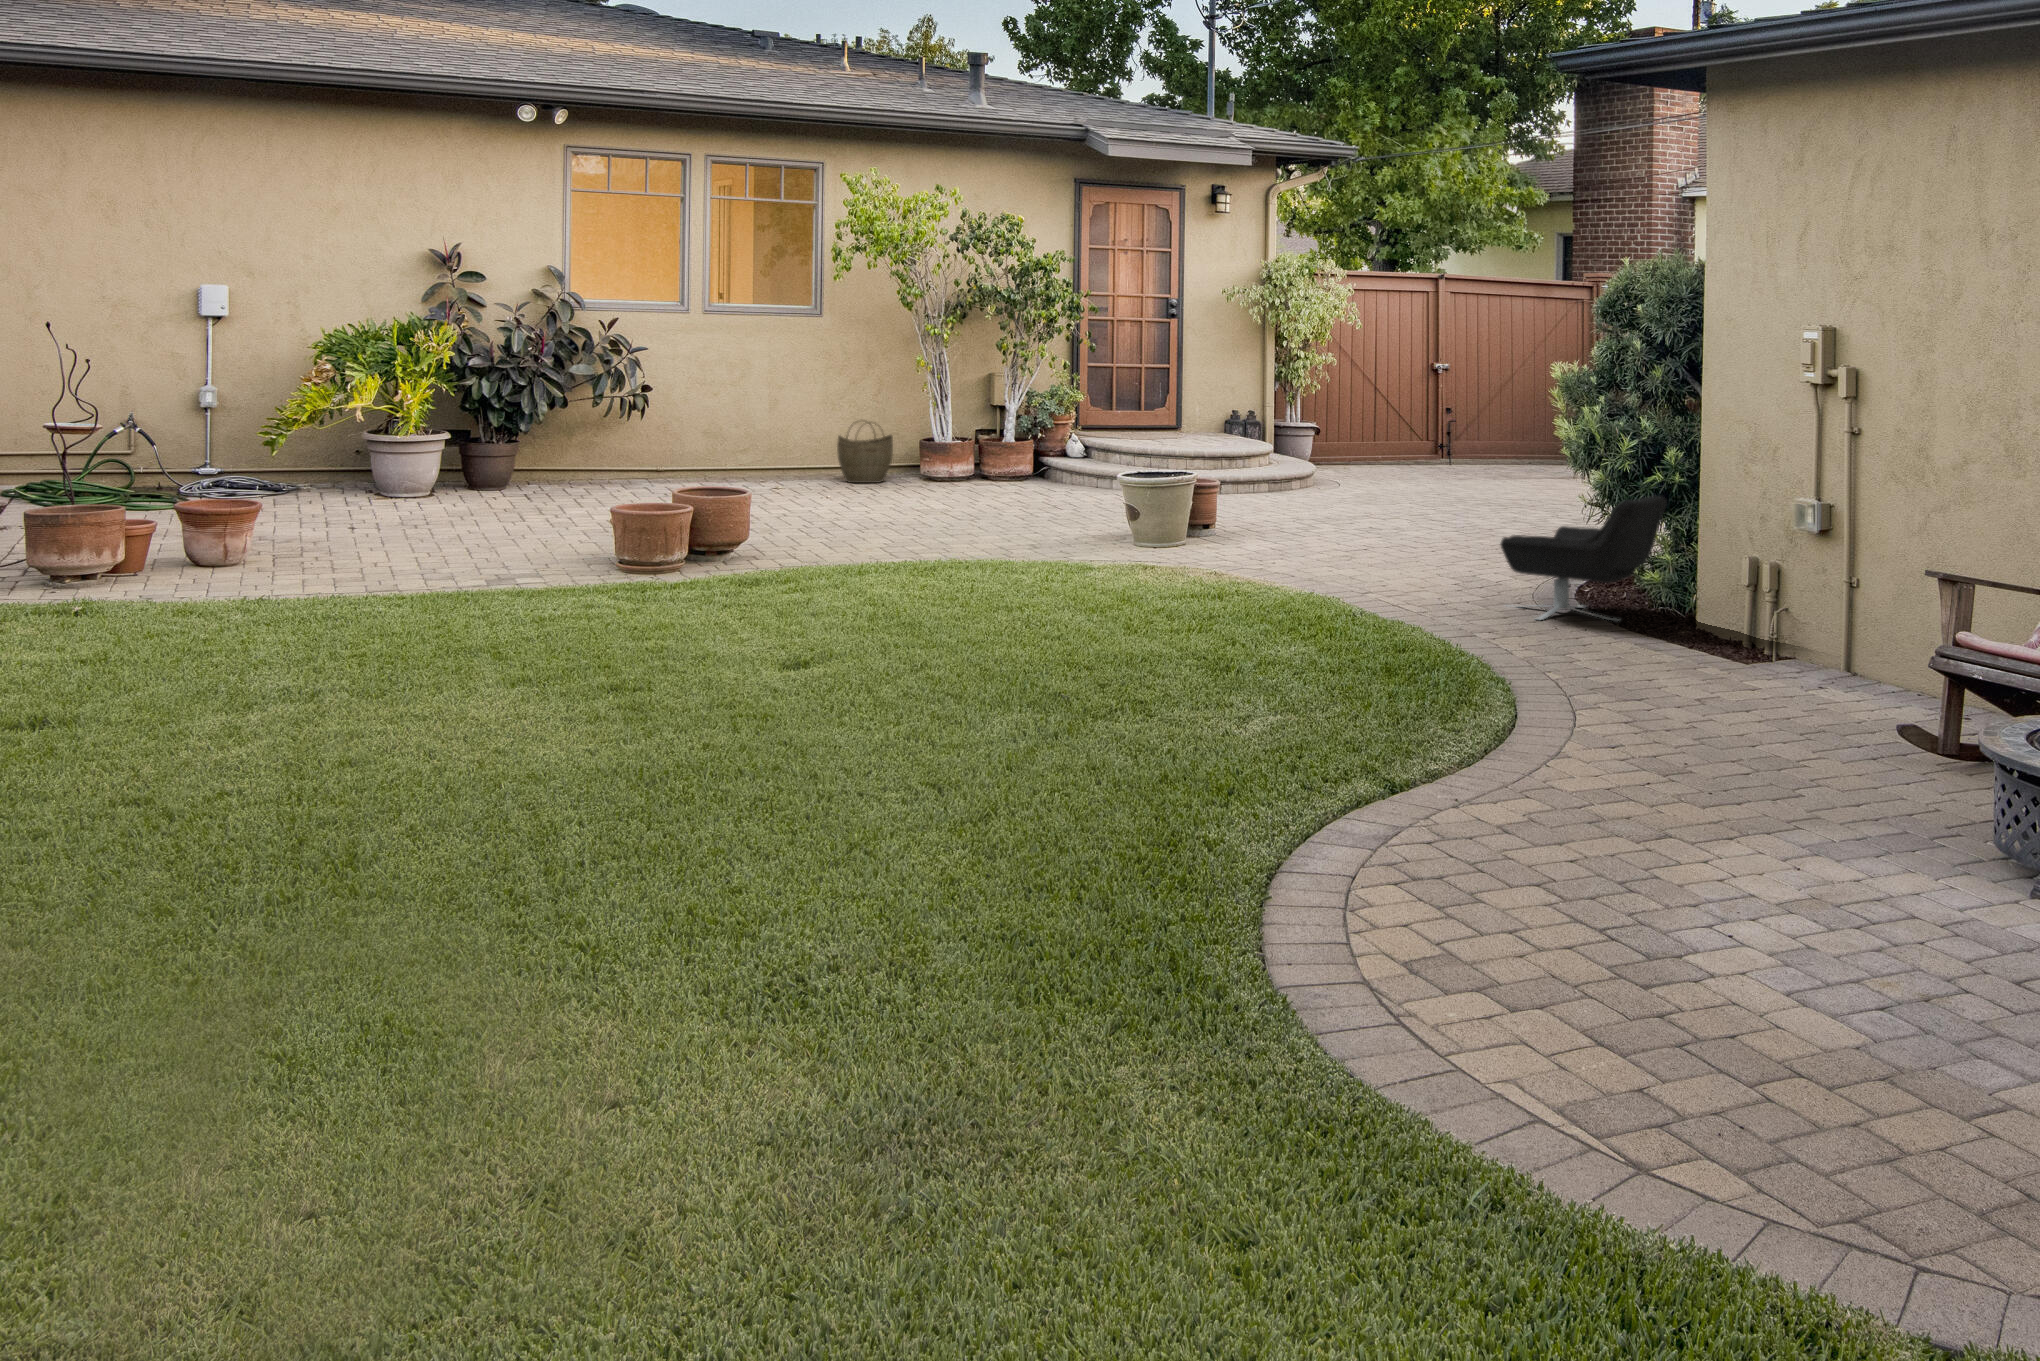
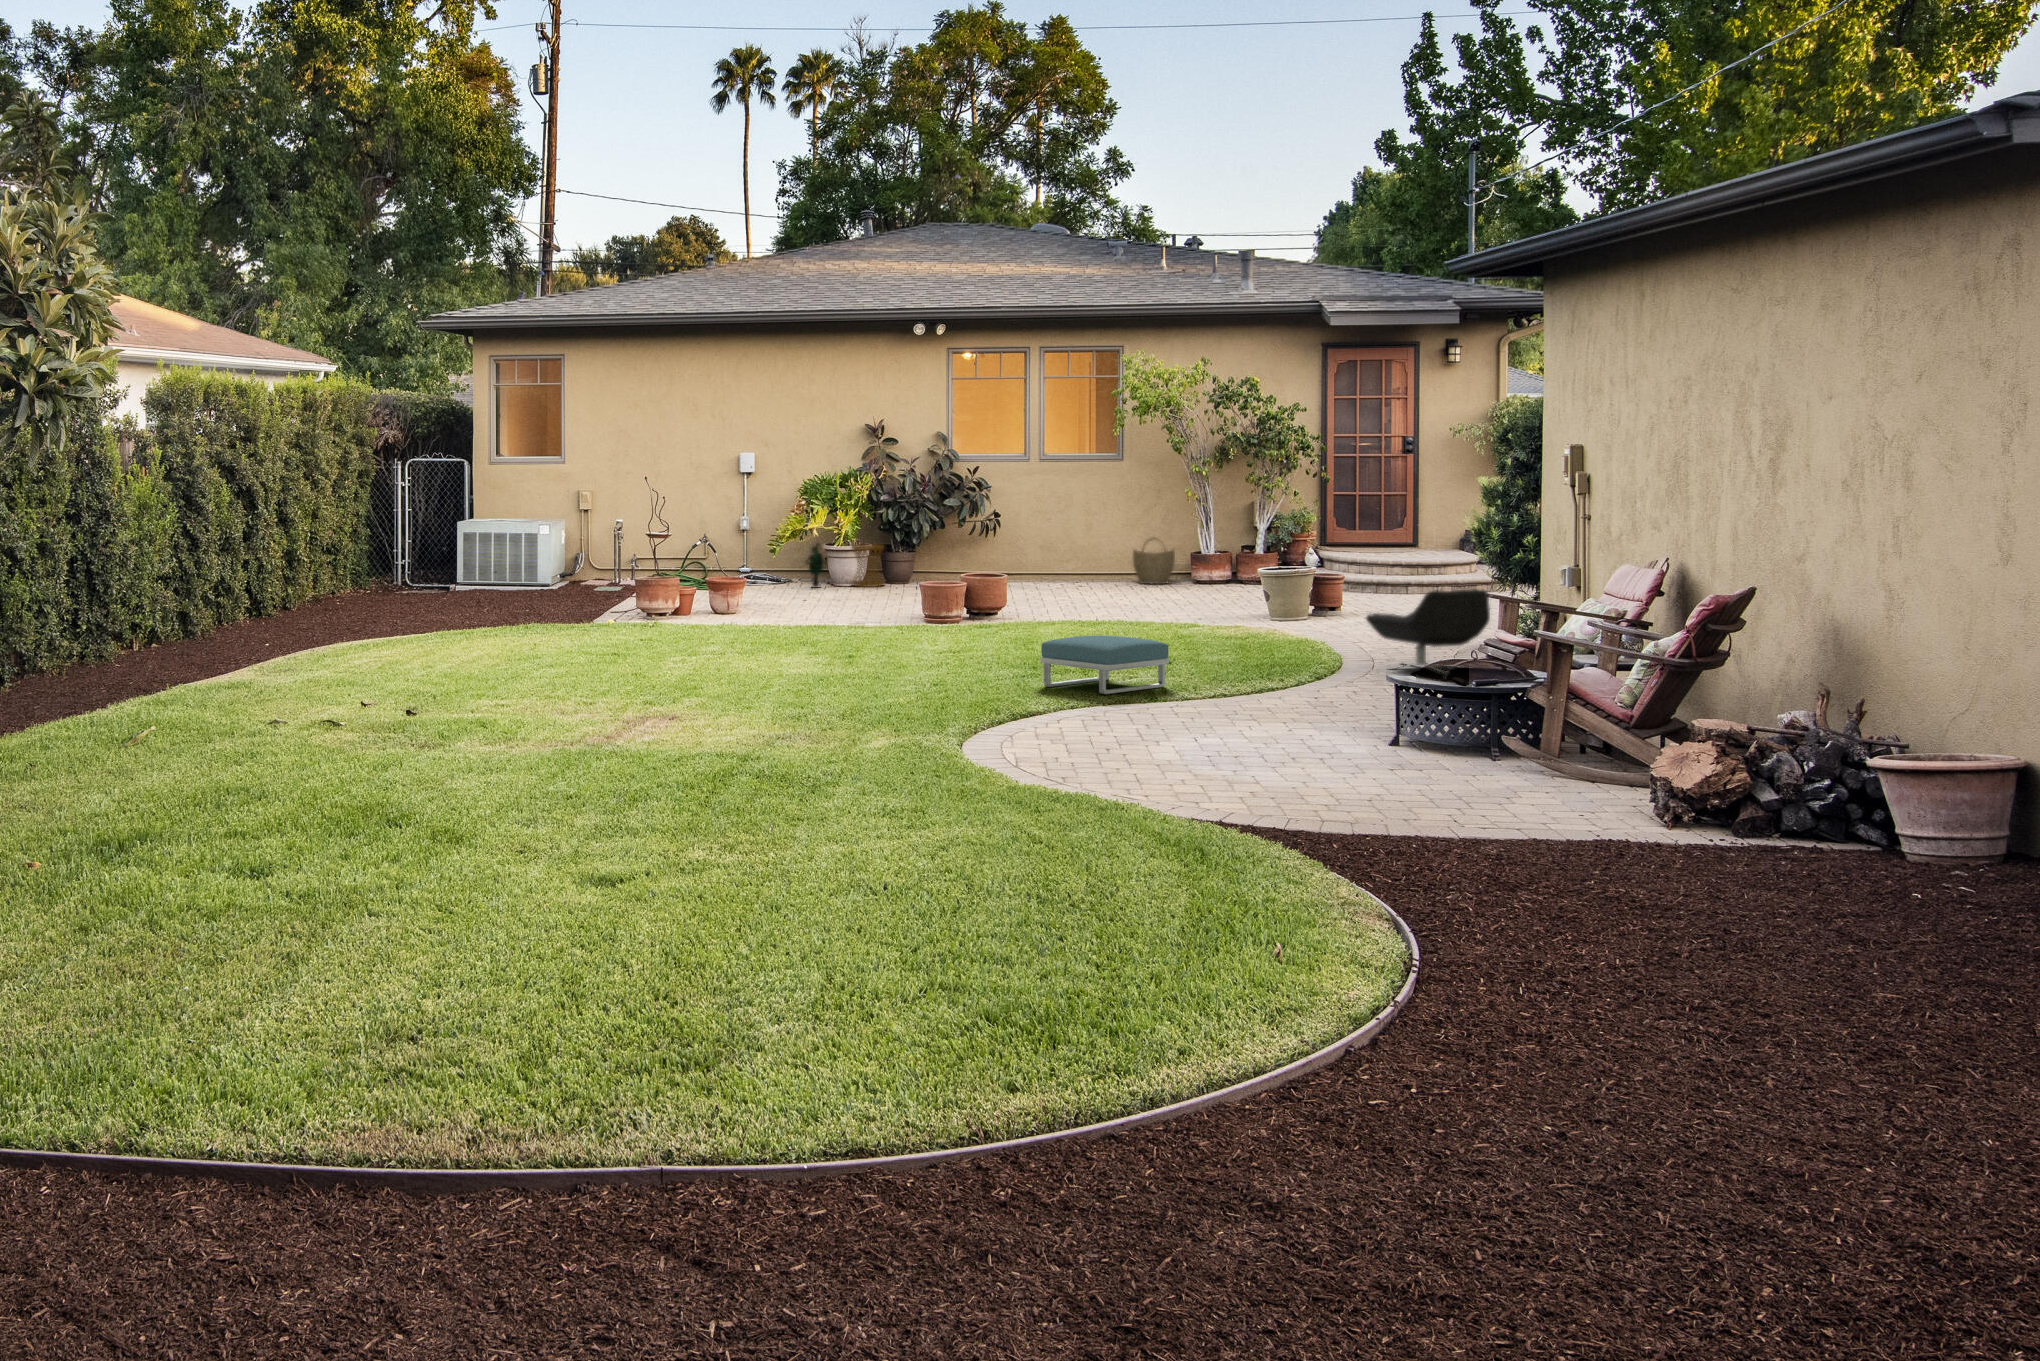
decorative plant: none [346,430,390,505] -> present [805,544,826,588]
side table: none [424,432,483,500] -> present [852,544,884,587]
footstool: none [1197,607,1399,734] -> present [1040,635,1169,694]

